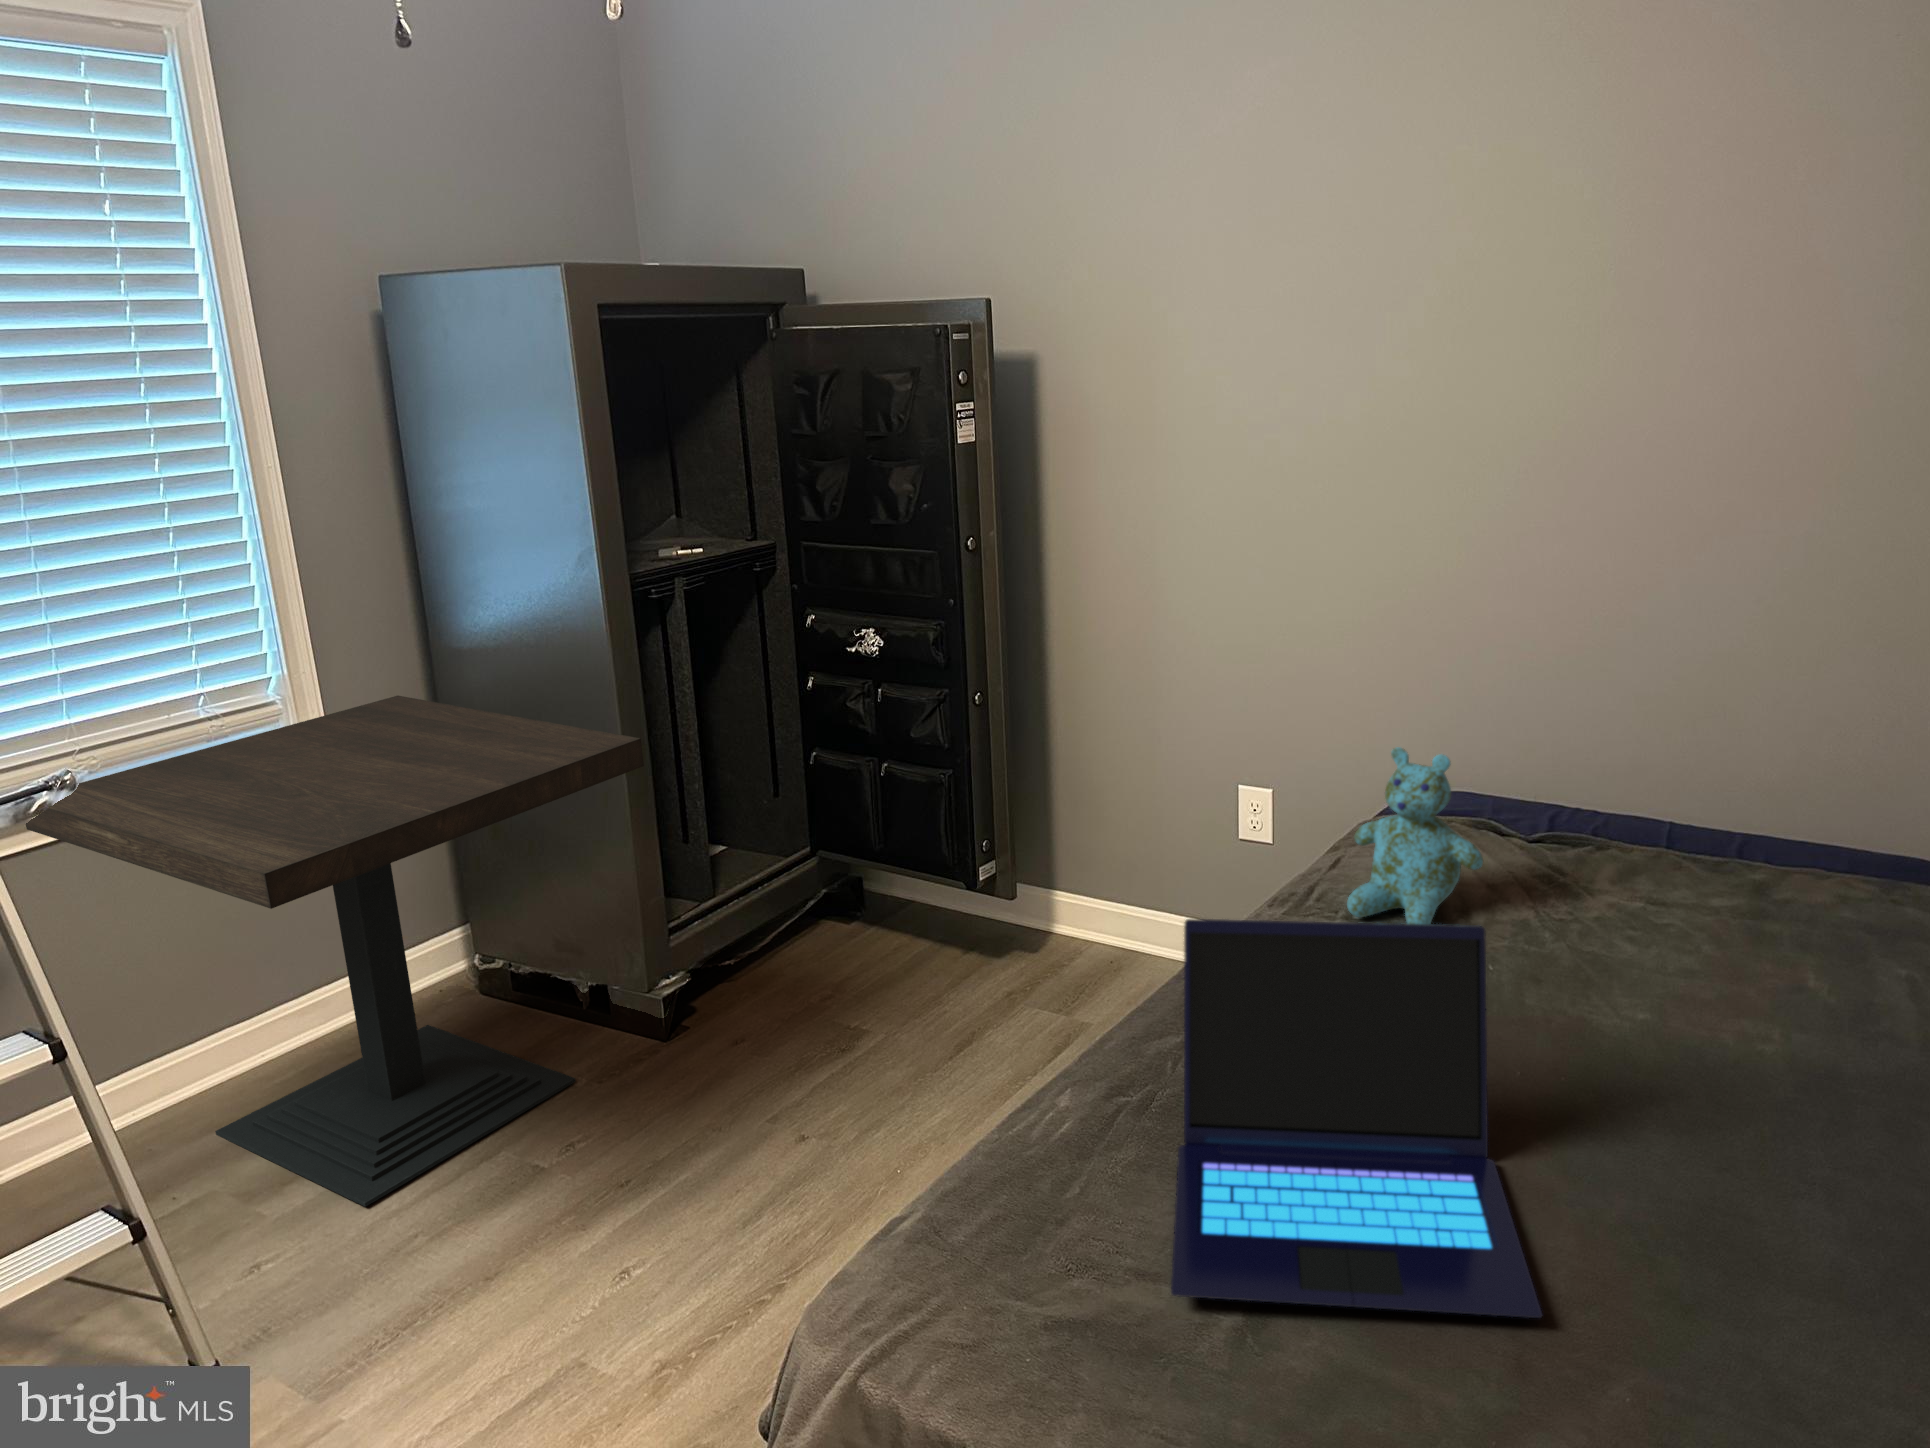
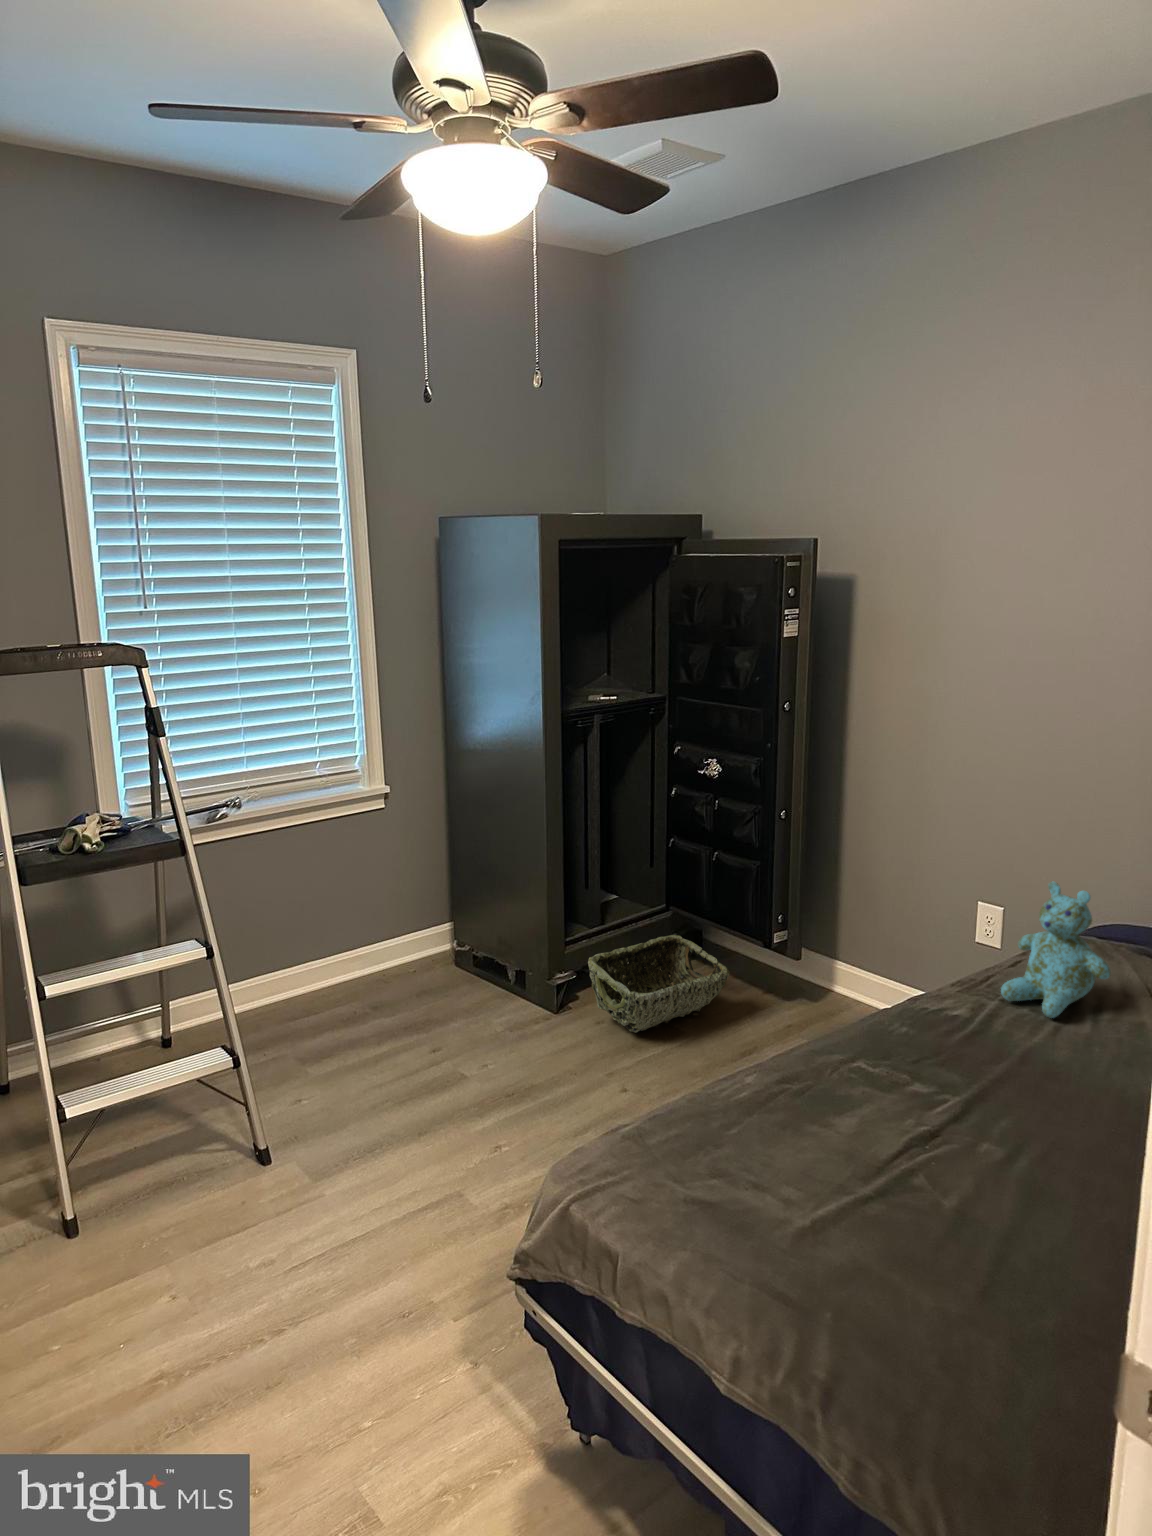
side table: present [26,696,644,1207] -> none [215,773,555,1078]
woven basket: none [710,892,918,1047] -> present [588,935,730,1033]
laptop: present [1171,919,1542,1318] -> none [771,972,1047,1276]

